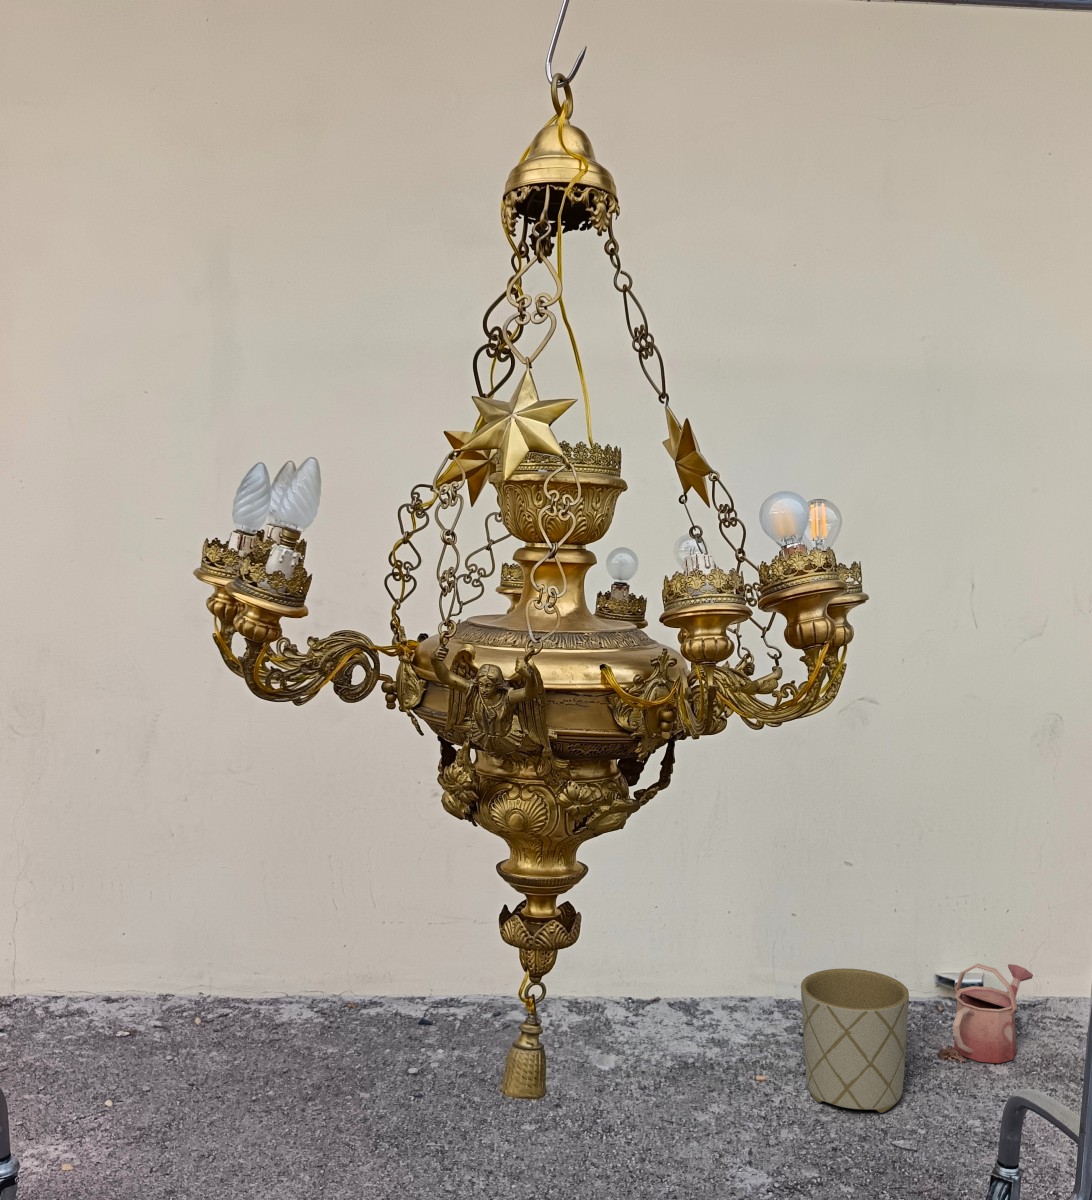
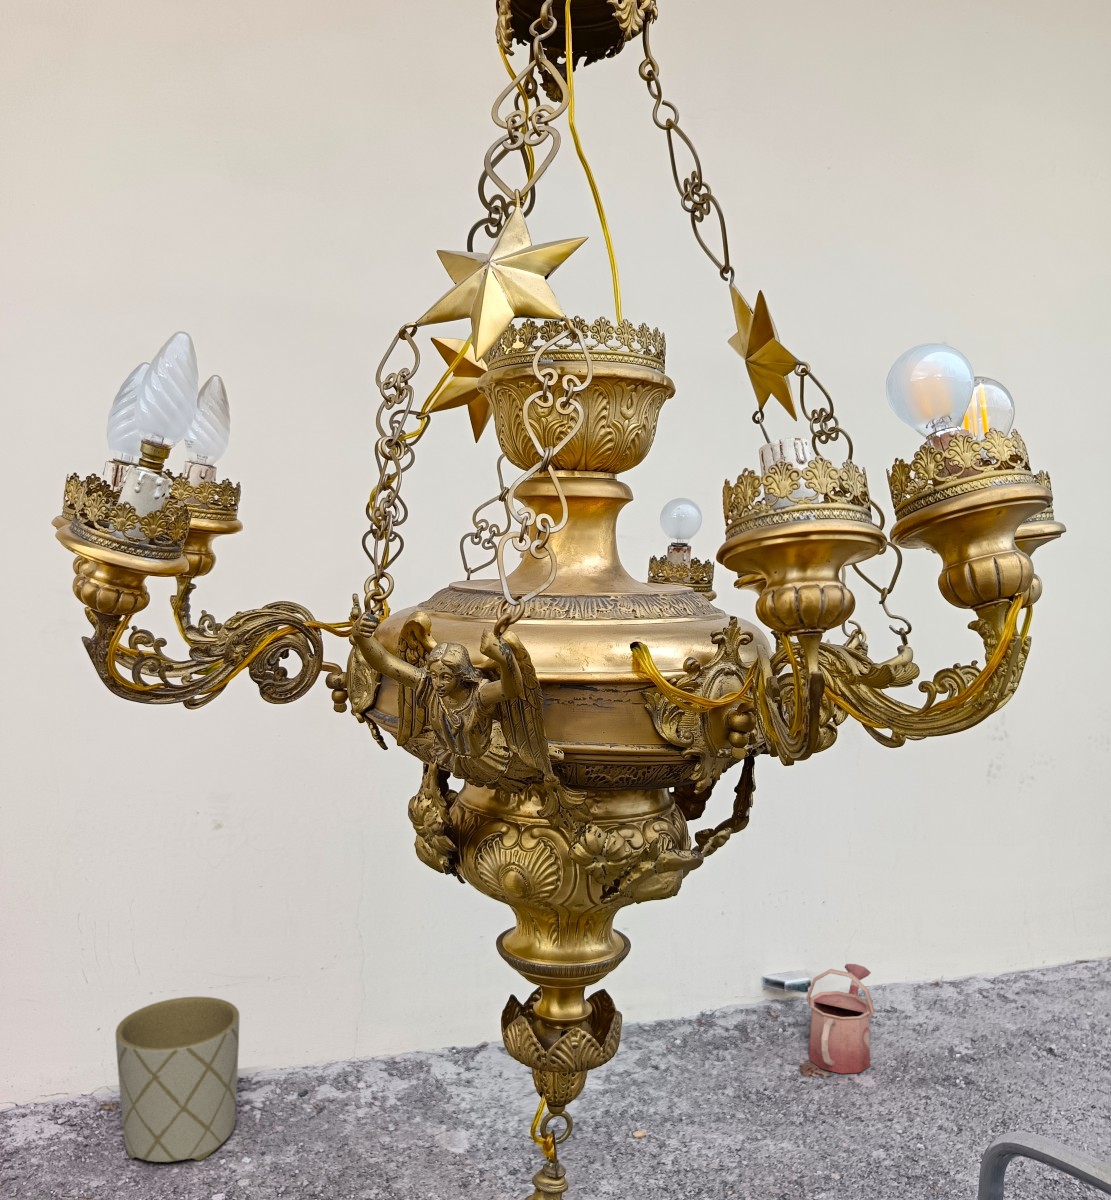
planter: present [801,969,909,1113] -> present [115,997,239,1162]

